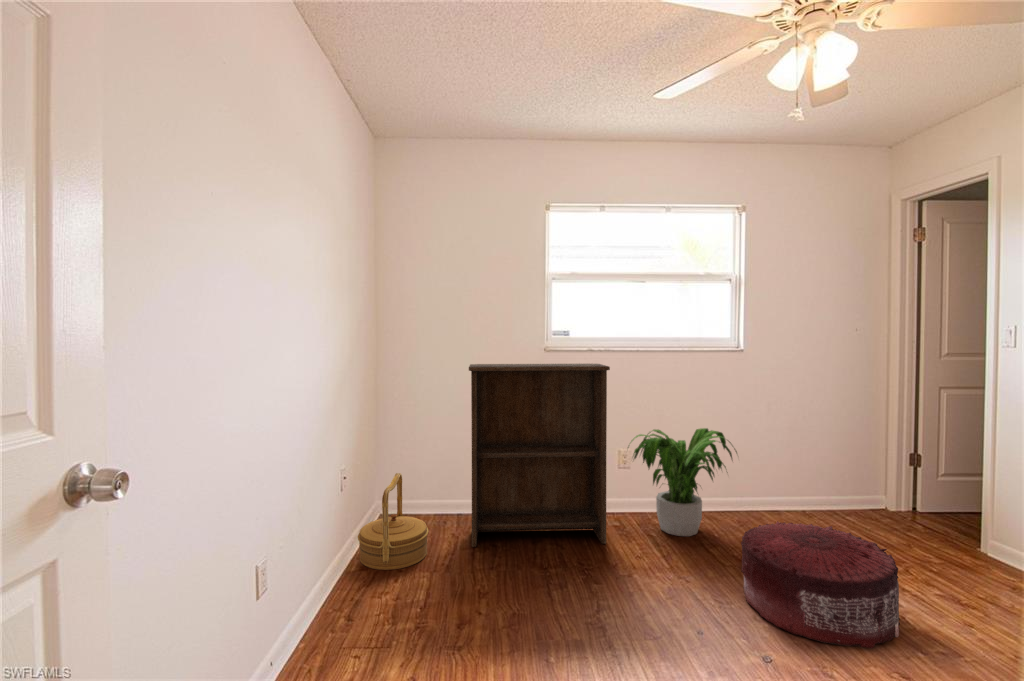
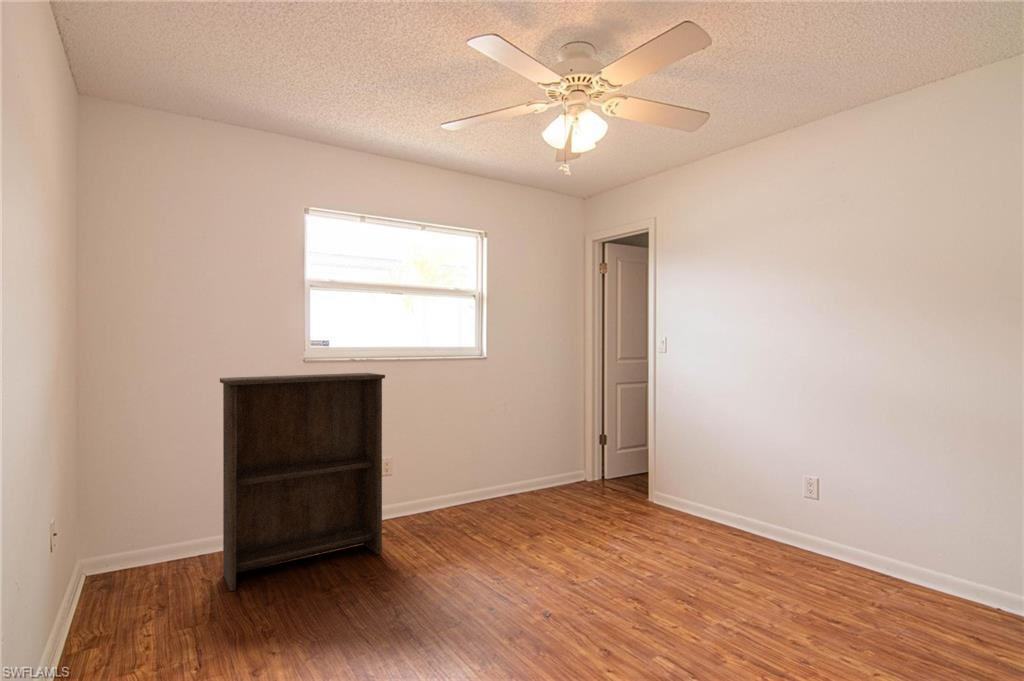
potted plant: present [628,428,737,536] -> none [393,430,496,533]
woven basket: present [358,473,429,570] -> none [63,520,173,650]
pouf: present [741,521,900,648] -> none [510,496,620,585]

